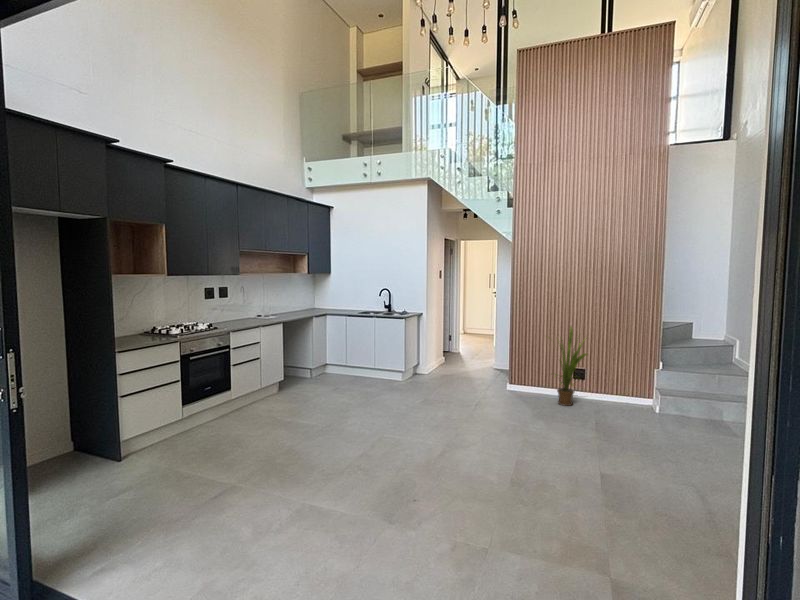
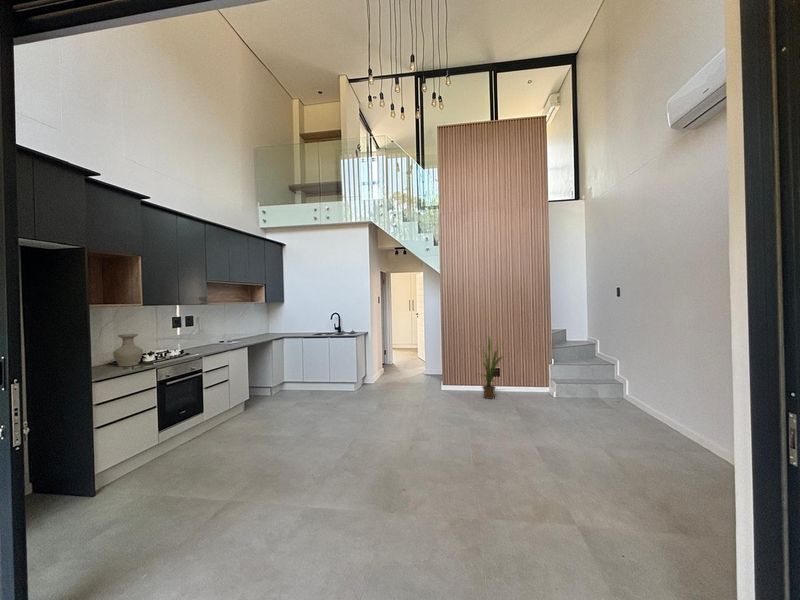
vase: none [141,305,169,338] -> present [113,334,143,367]

